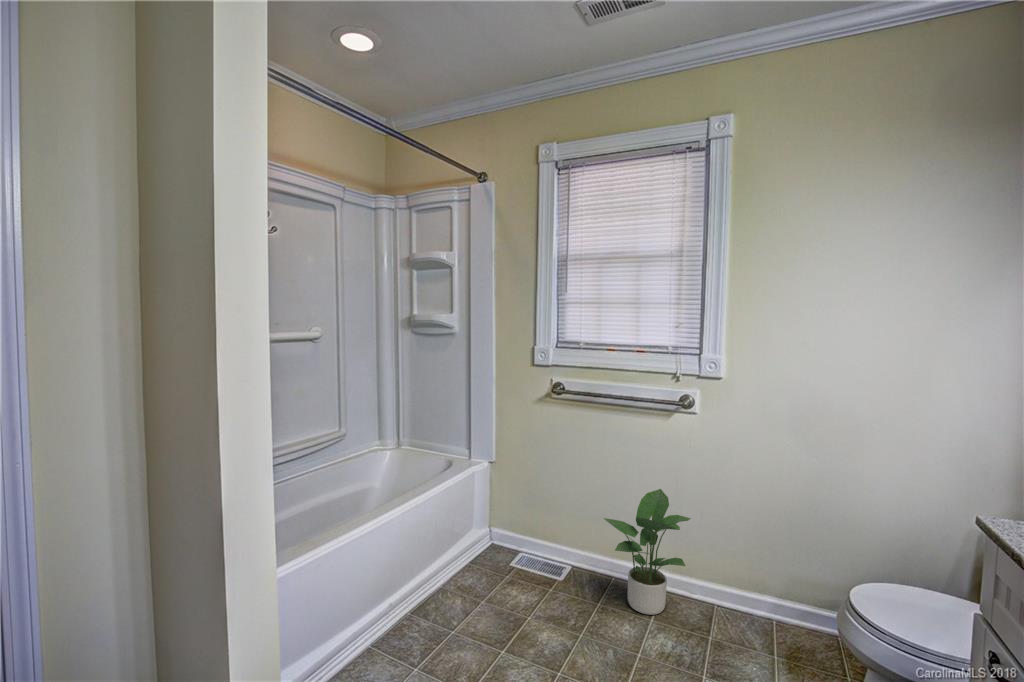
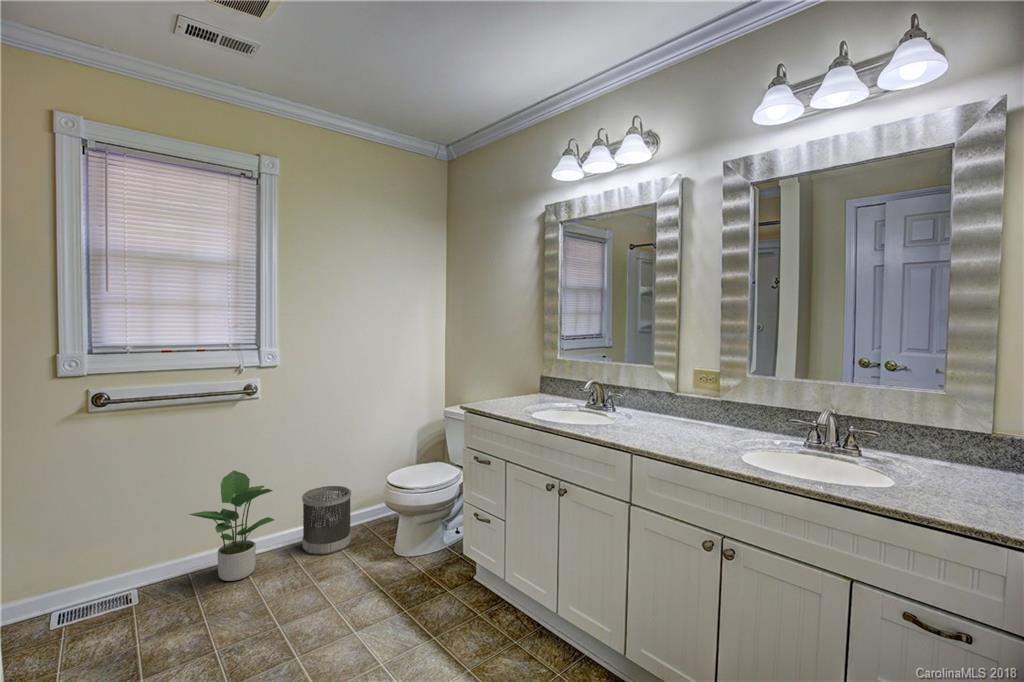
wastebasket: none [729,549,803,656] -> present [302,486,351,555]

